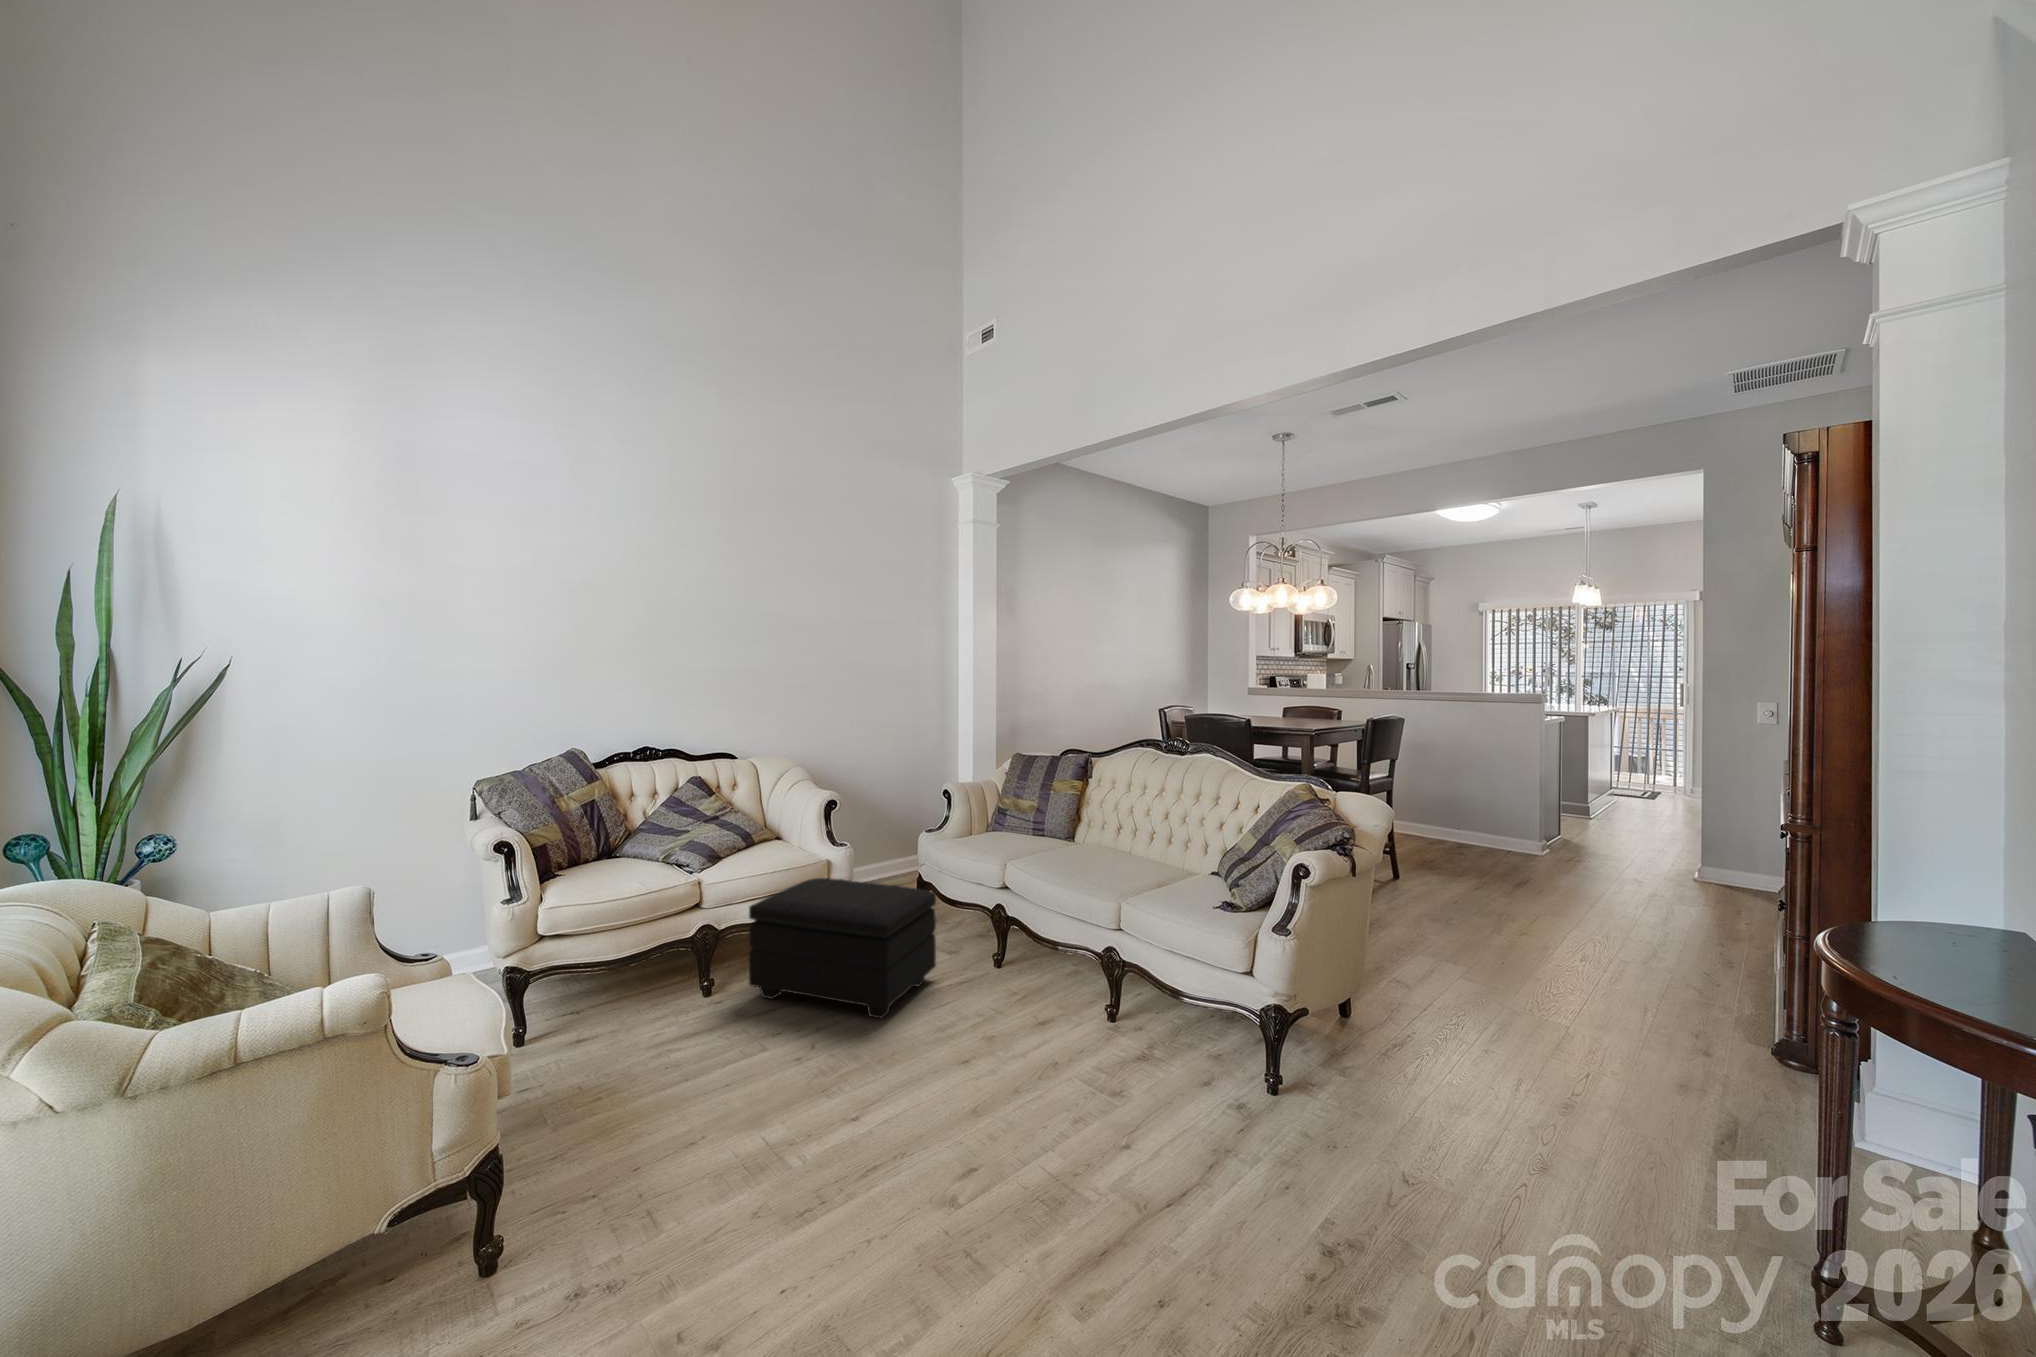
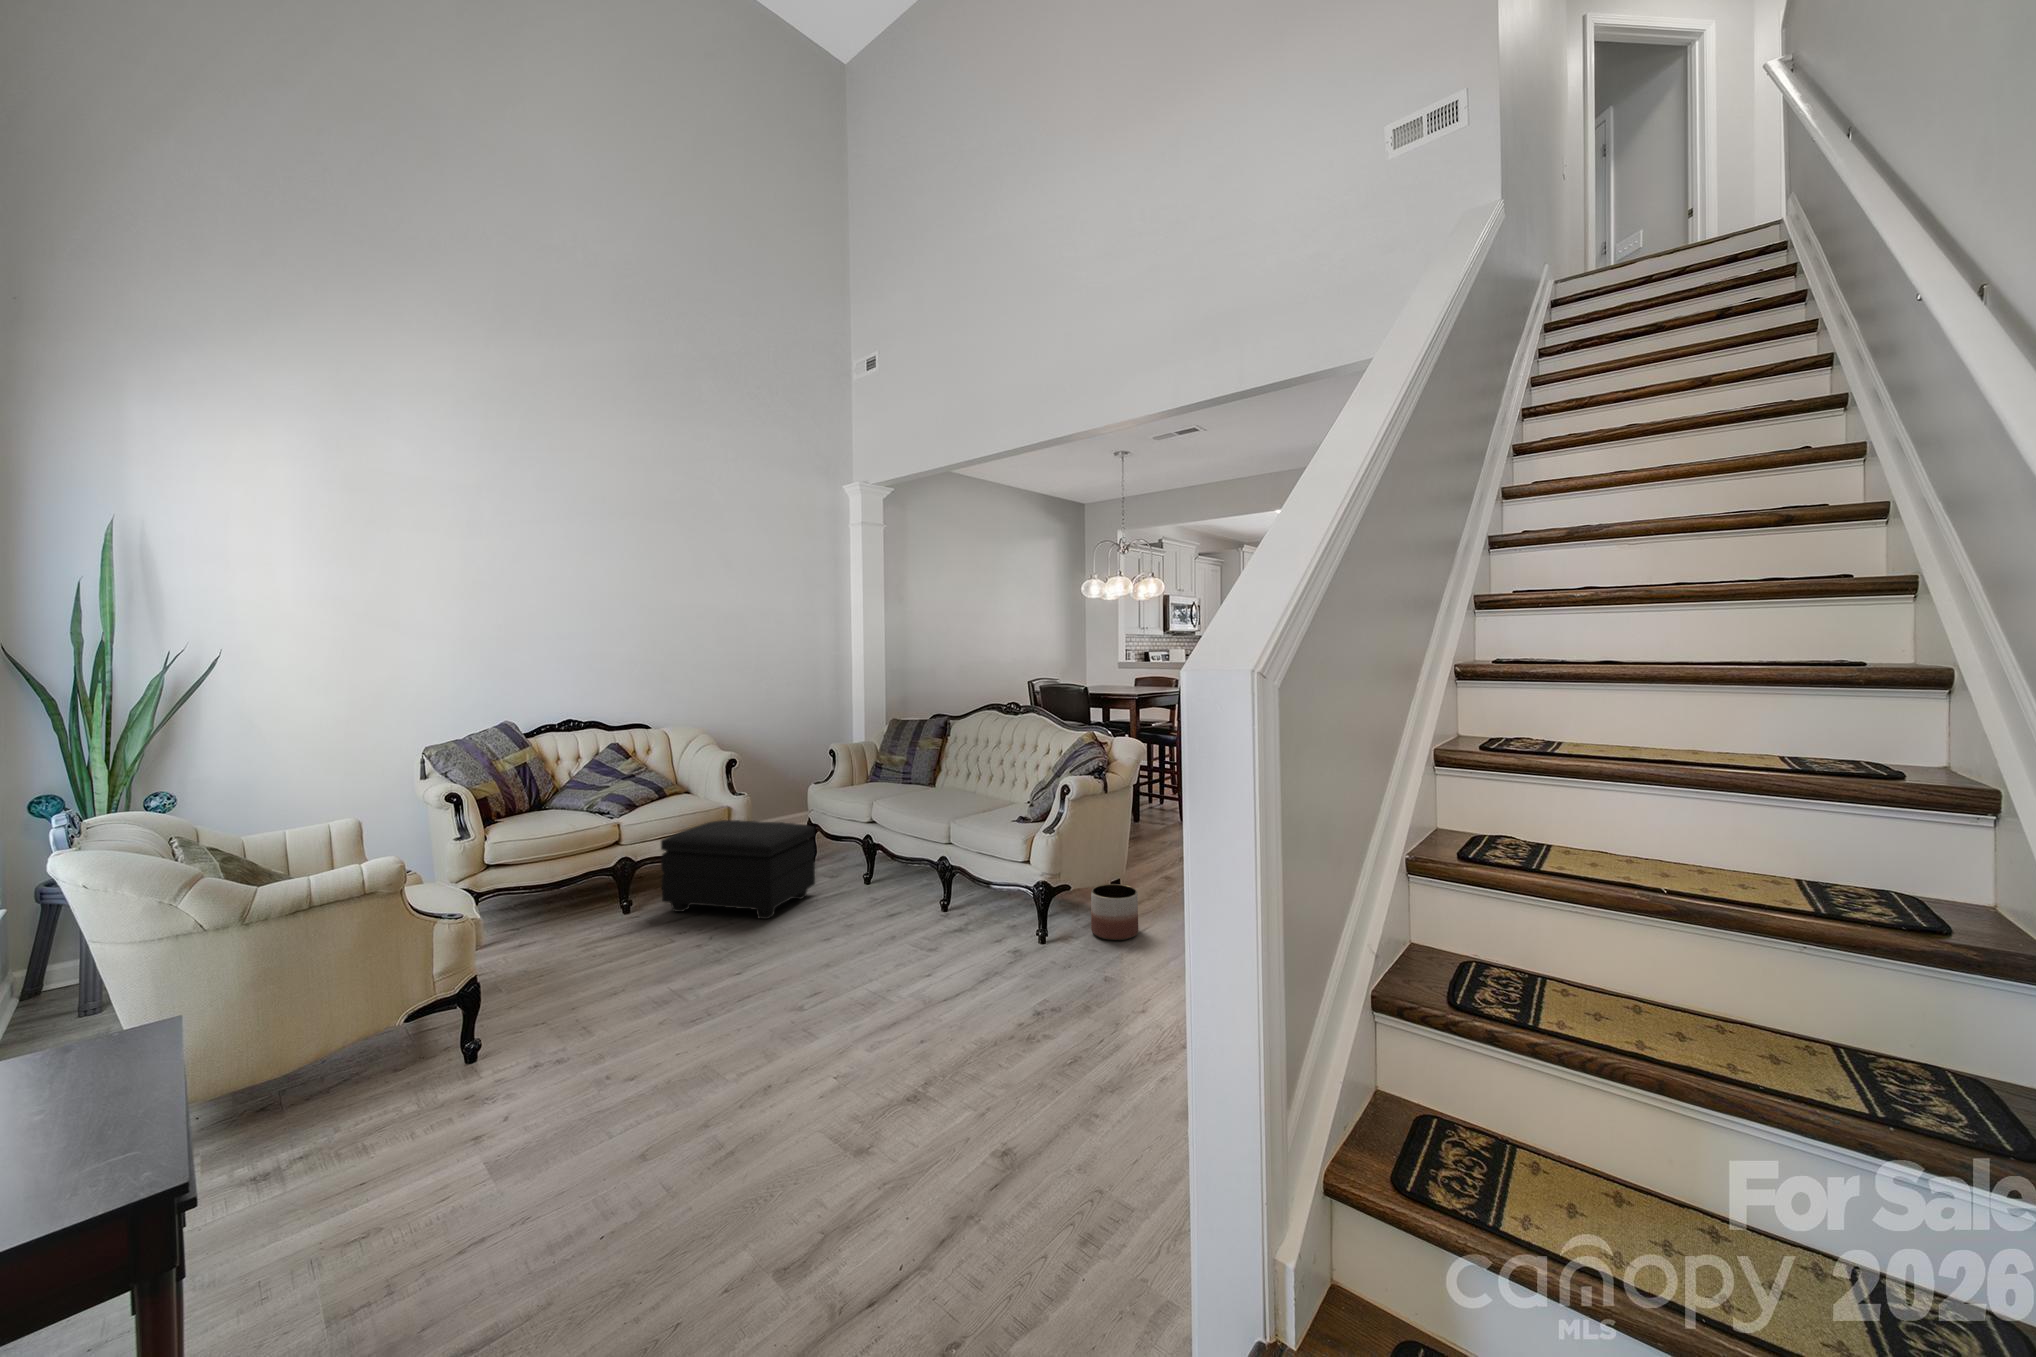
planter: none [1337,1005,1410,1095] -> present [1091,884,1138,940]

